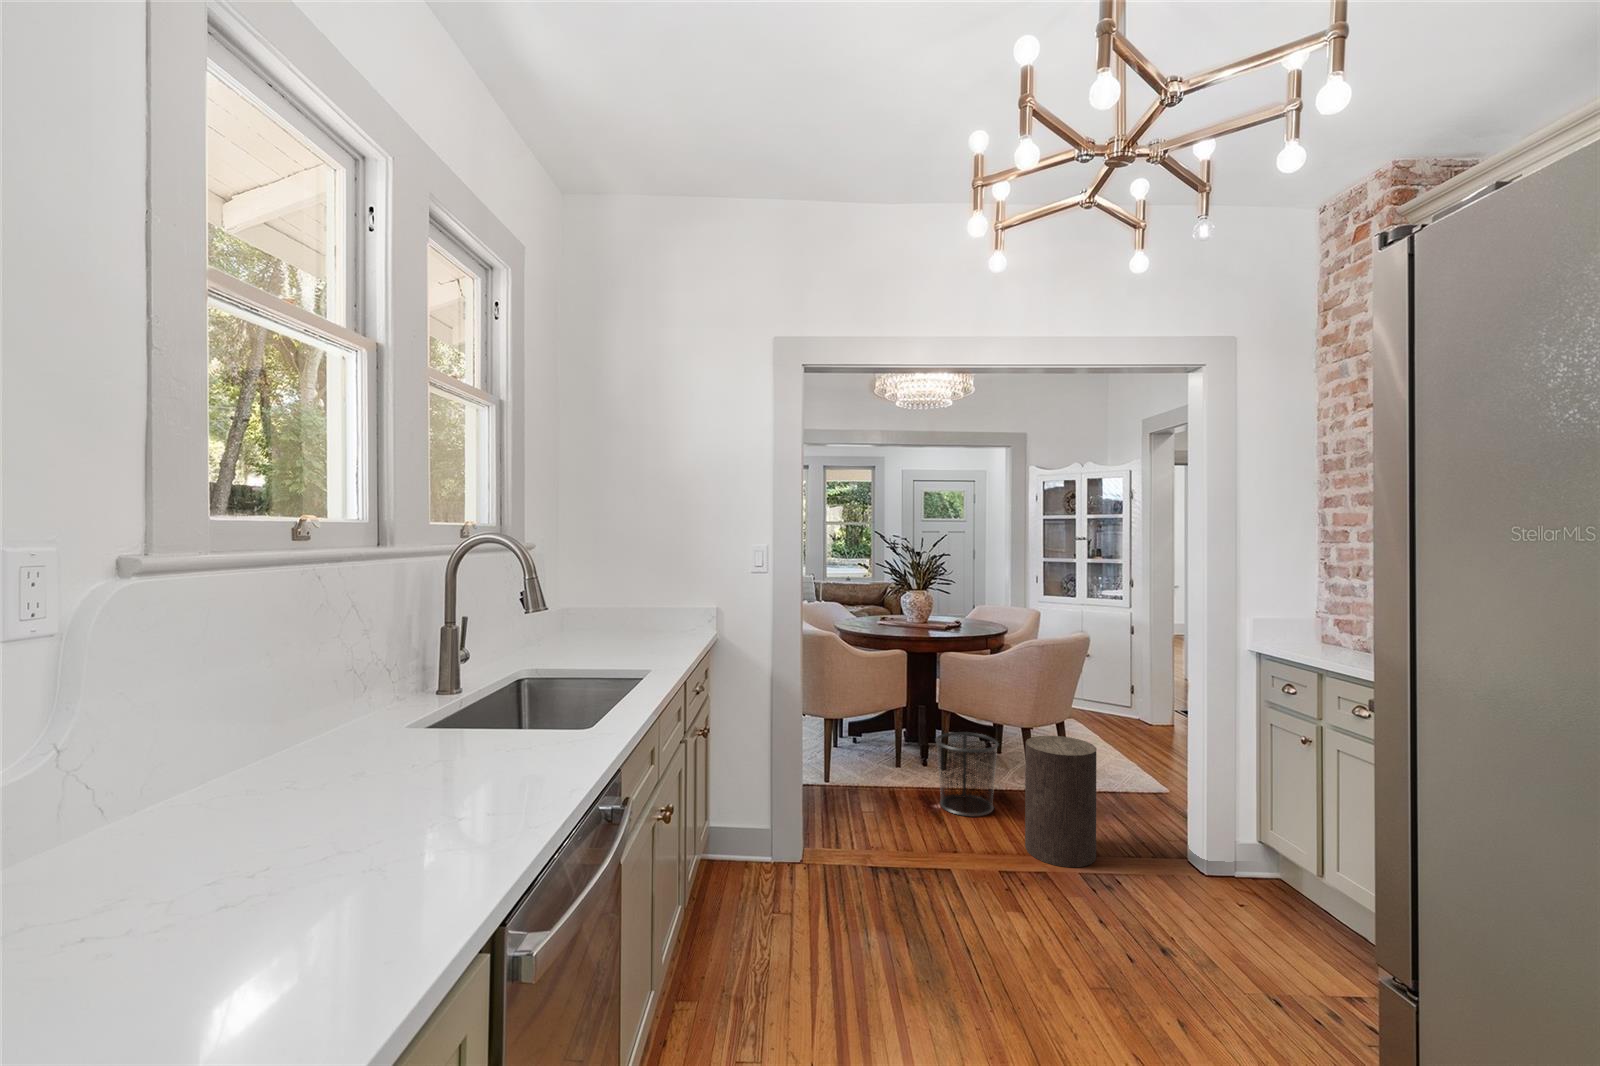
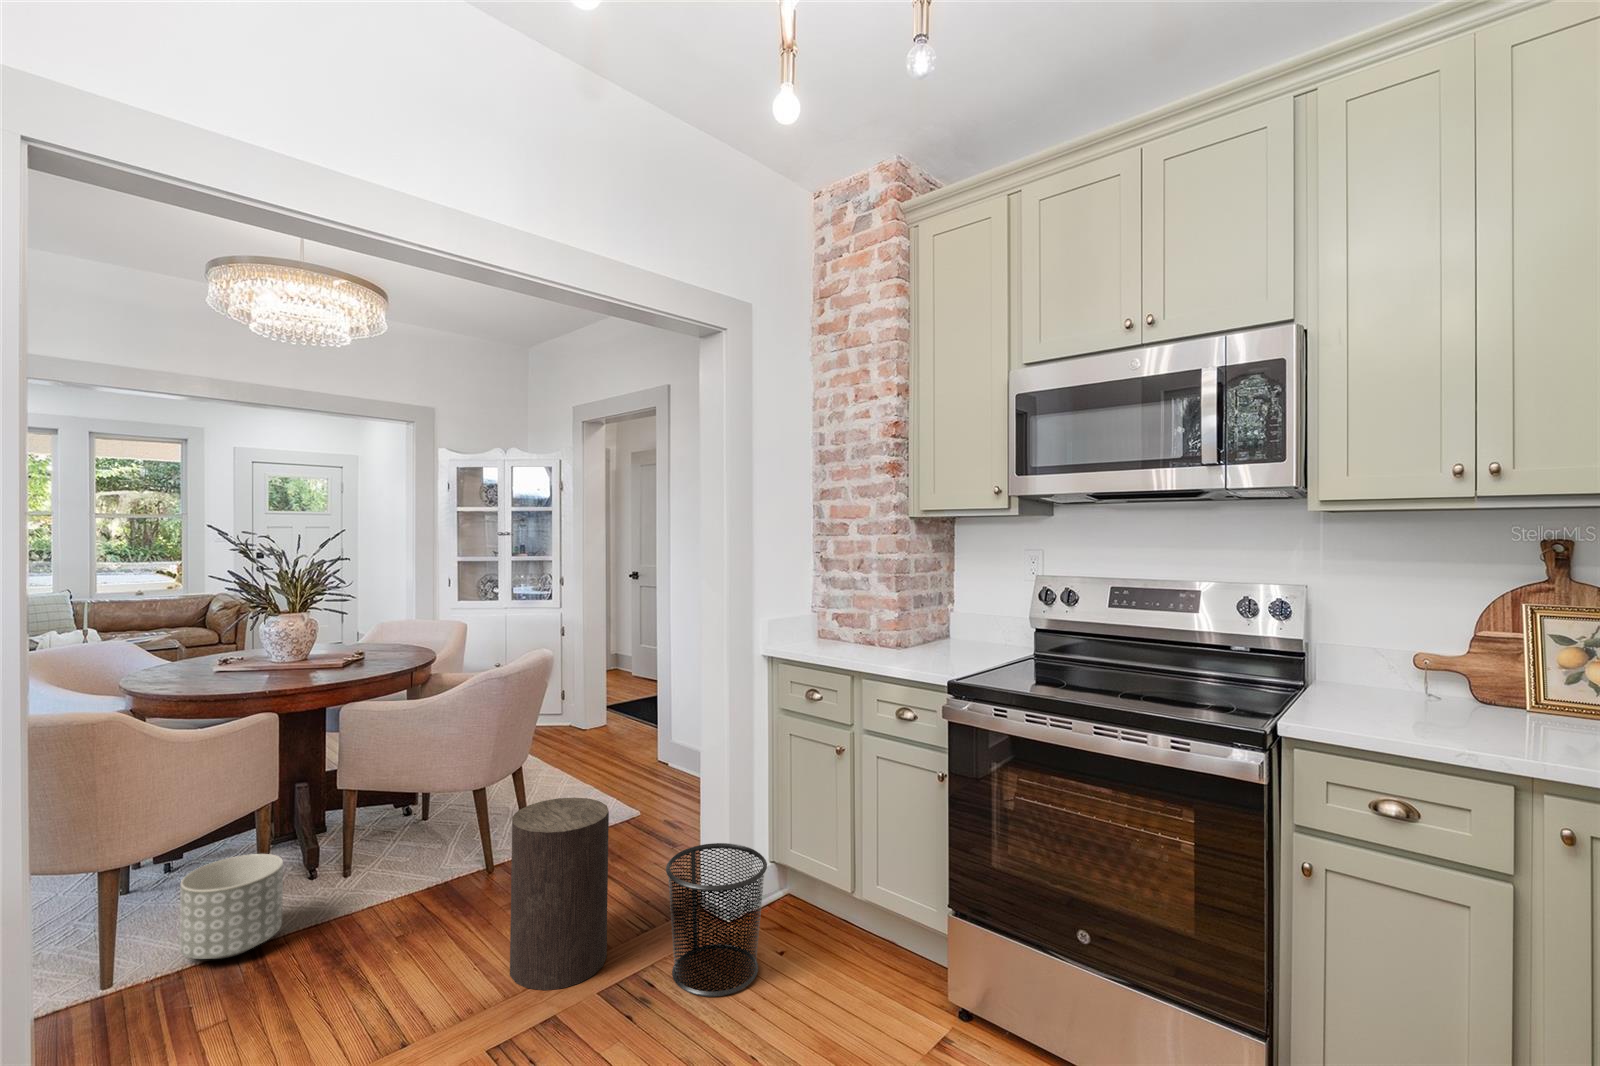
waste bin: present [936,732,998,816] -> present [666,843,767,997]
planter: none [857,733,904,787] -> present [179,854,283,959]

